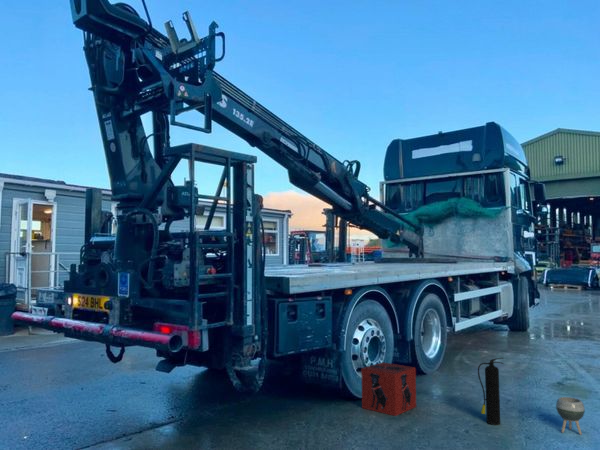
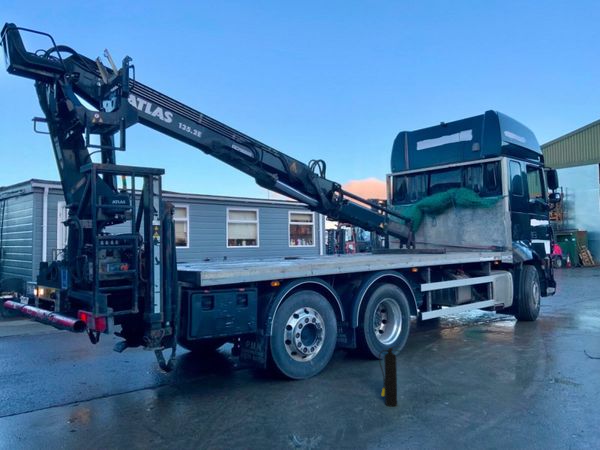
storage box: present [361,362,416,416] -> none [289,347,338,395]
planter: present [556,397,585,435] -> none [441,384,465,419]

